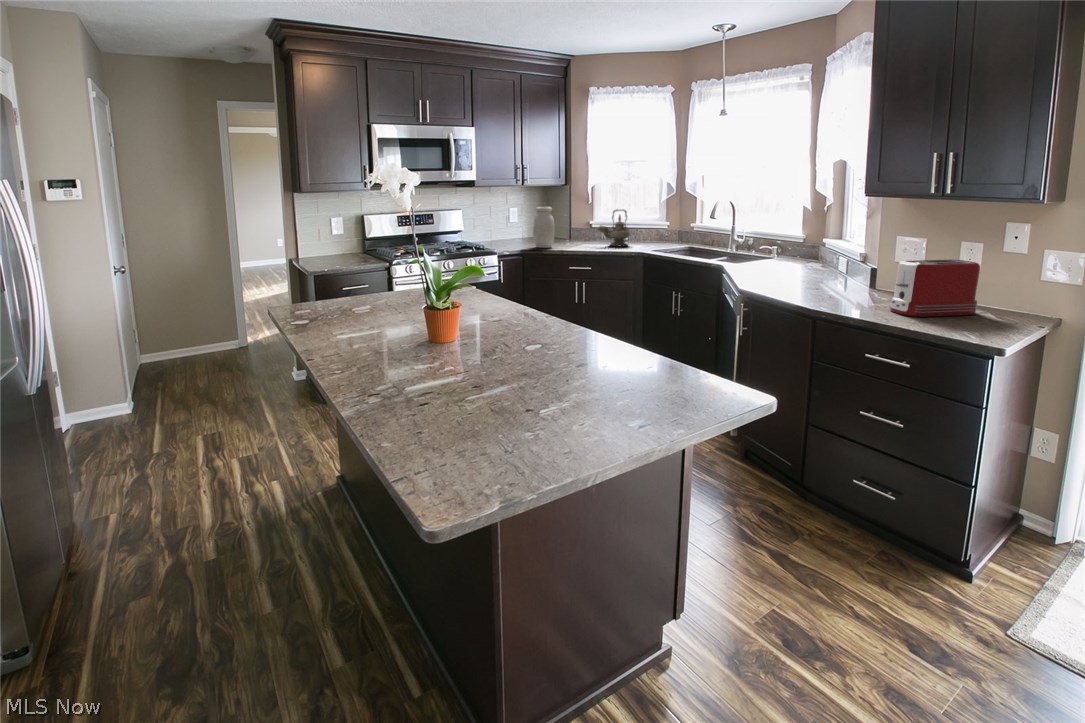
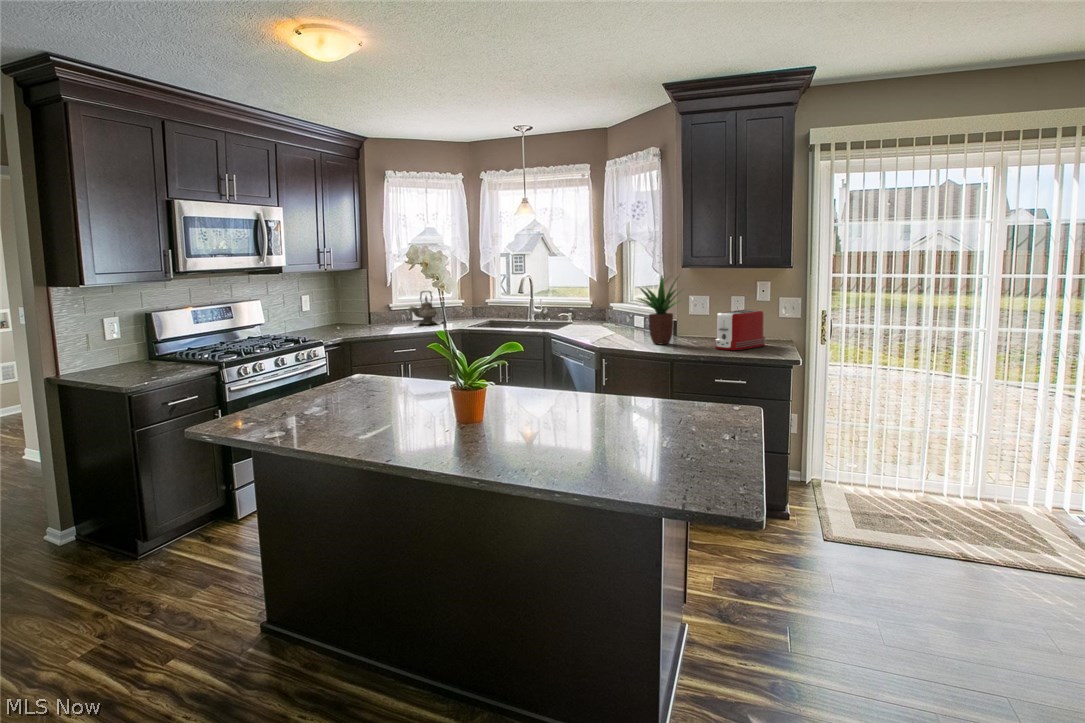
potted plant: none [798,203,874,296] -> present [638,276,679,344]
jar: present [533,207,555,248] -> none [348,292,370,331]

